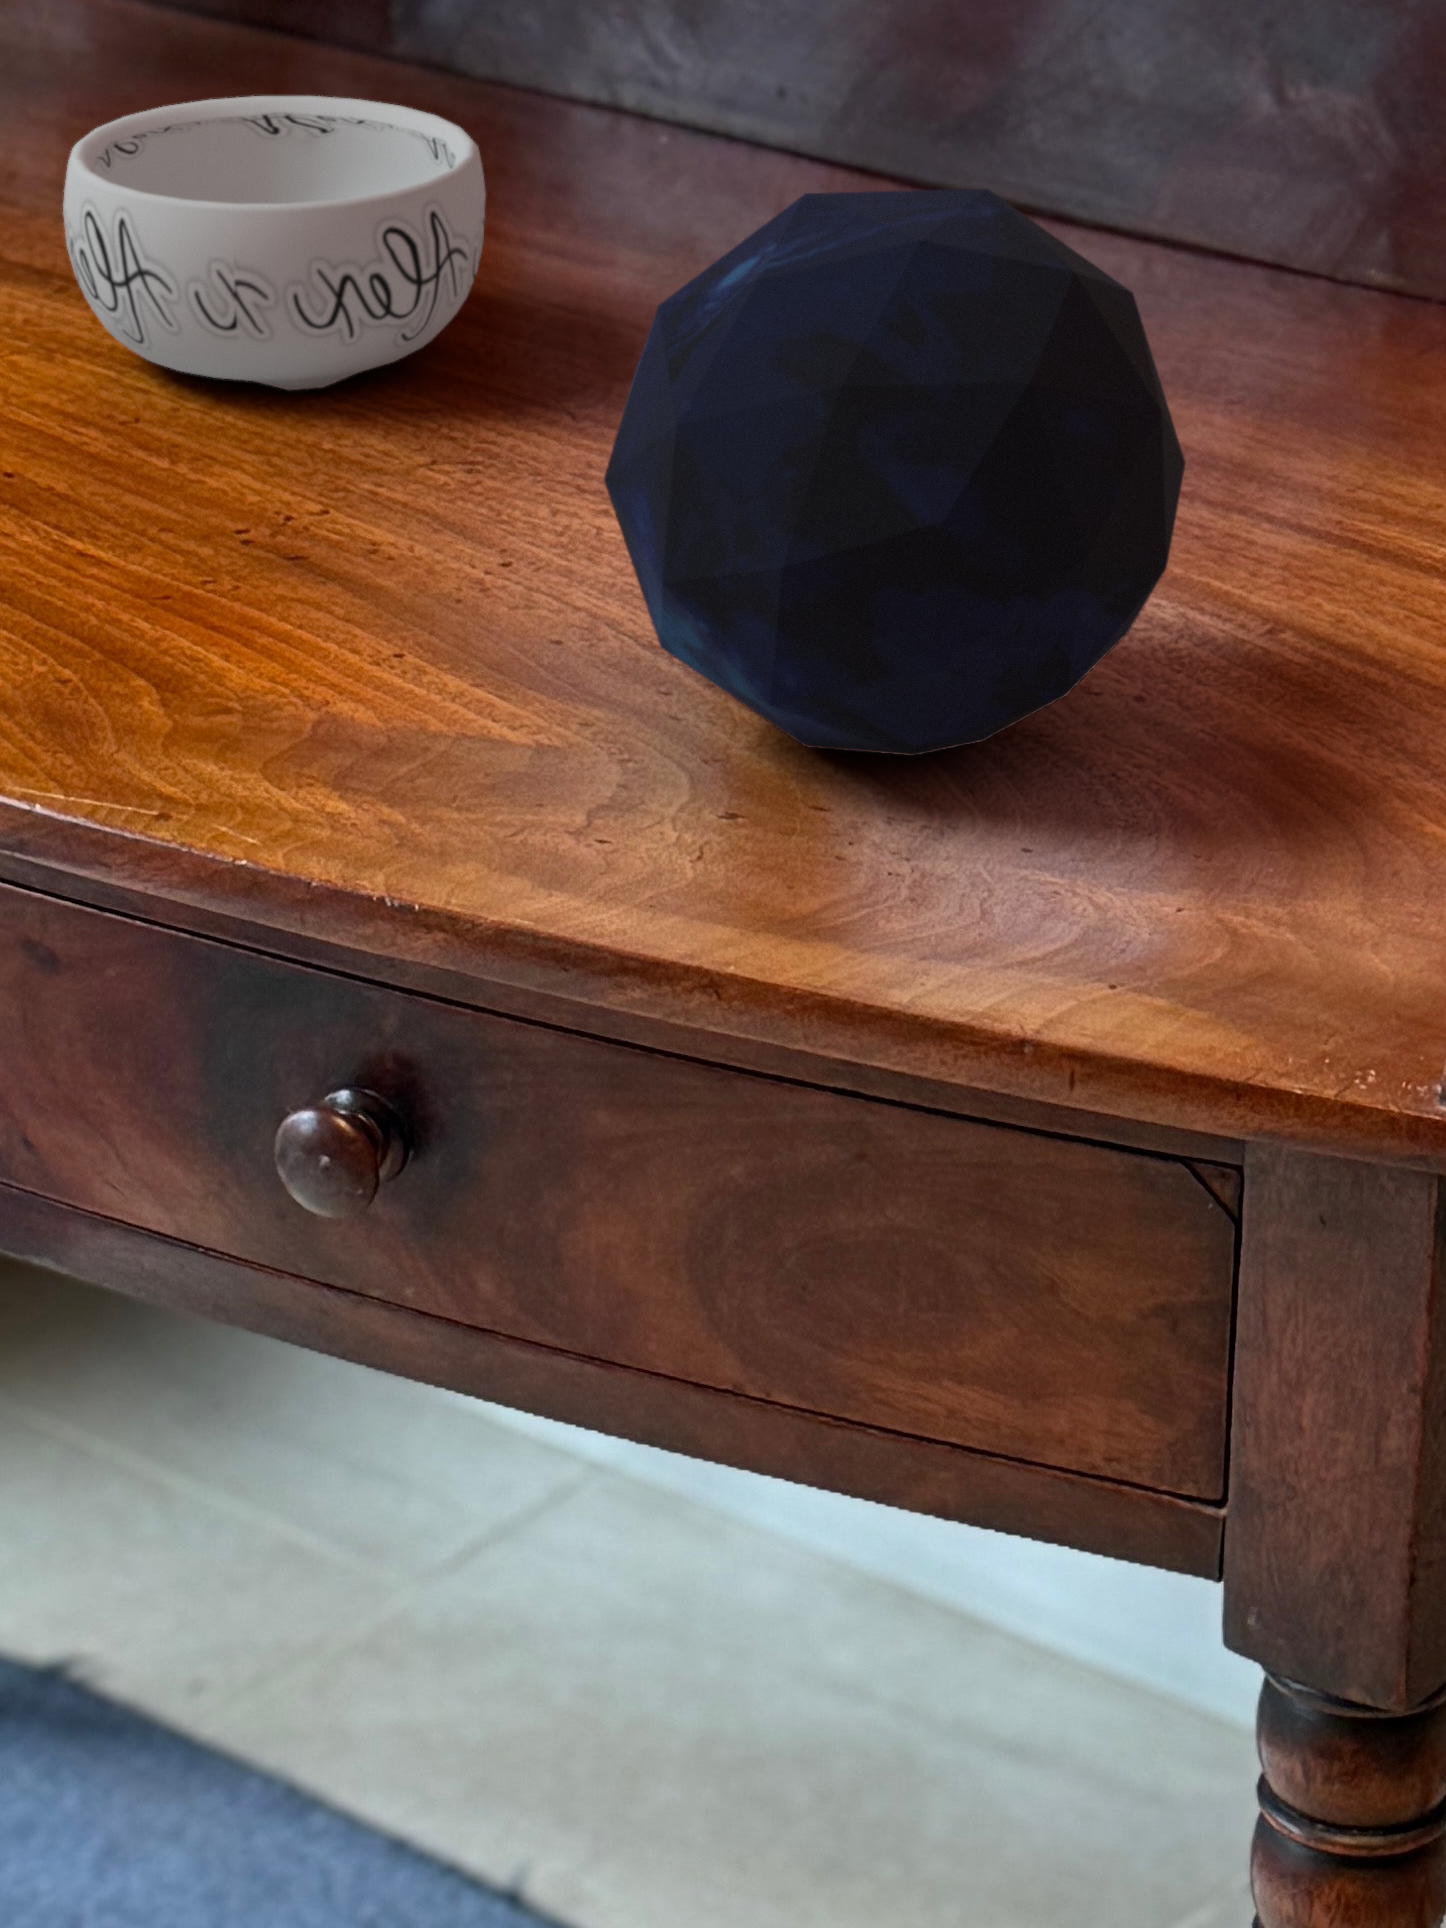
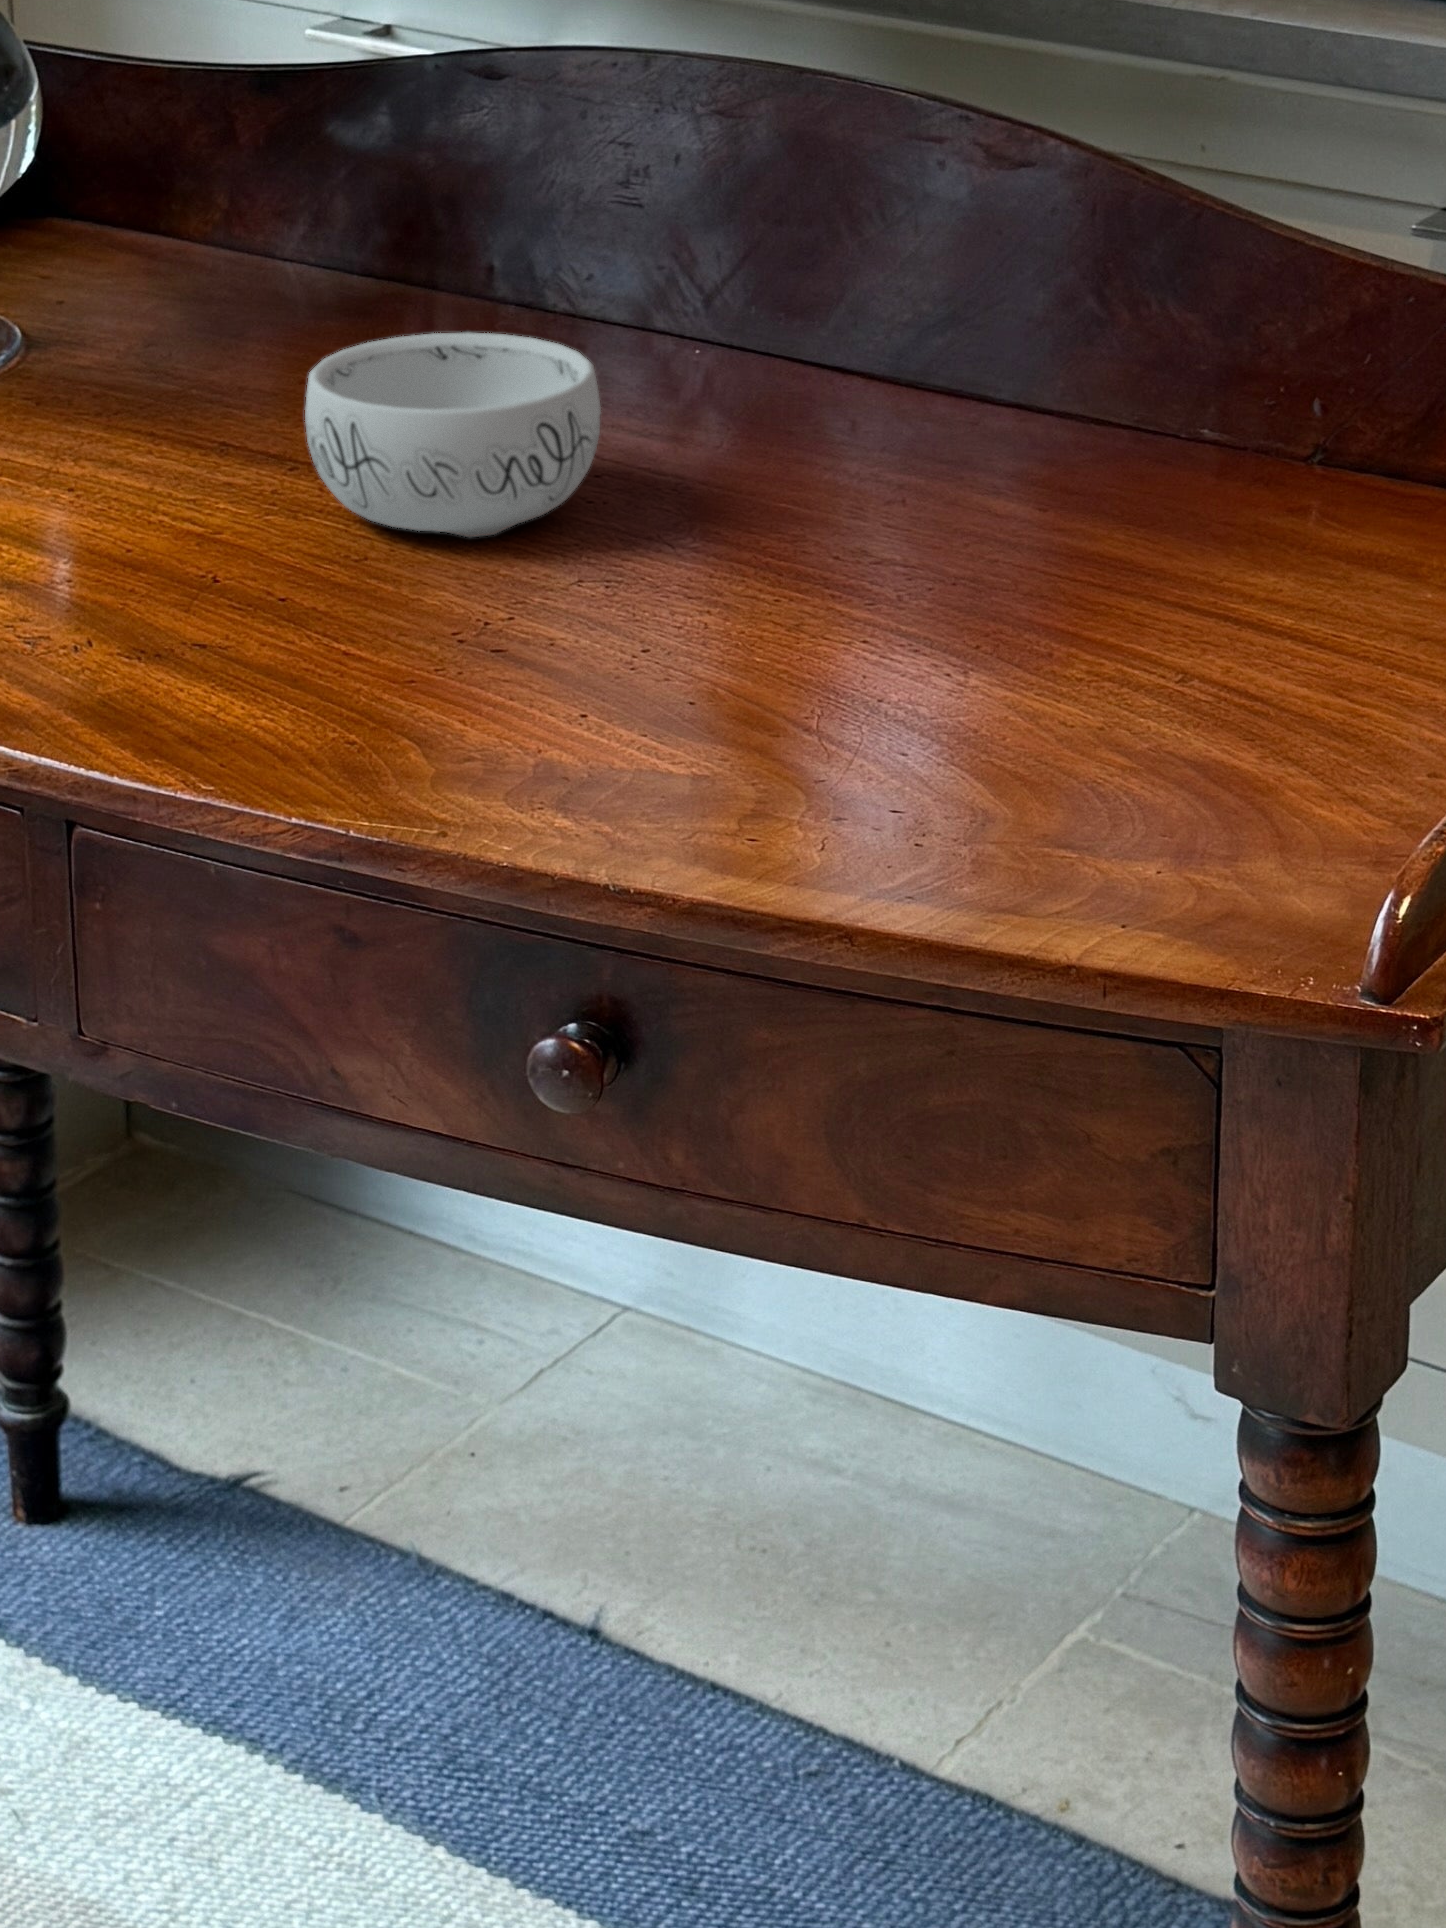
decorative orb: present [604,189,1185,756] -> none [734,387,1127,775]

